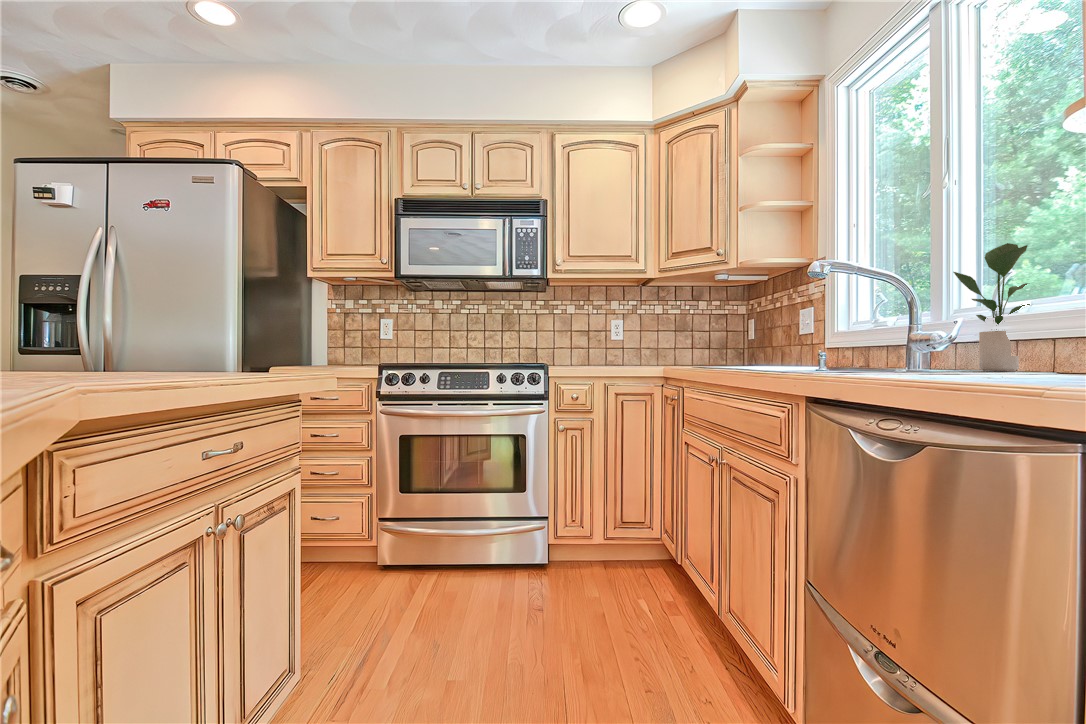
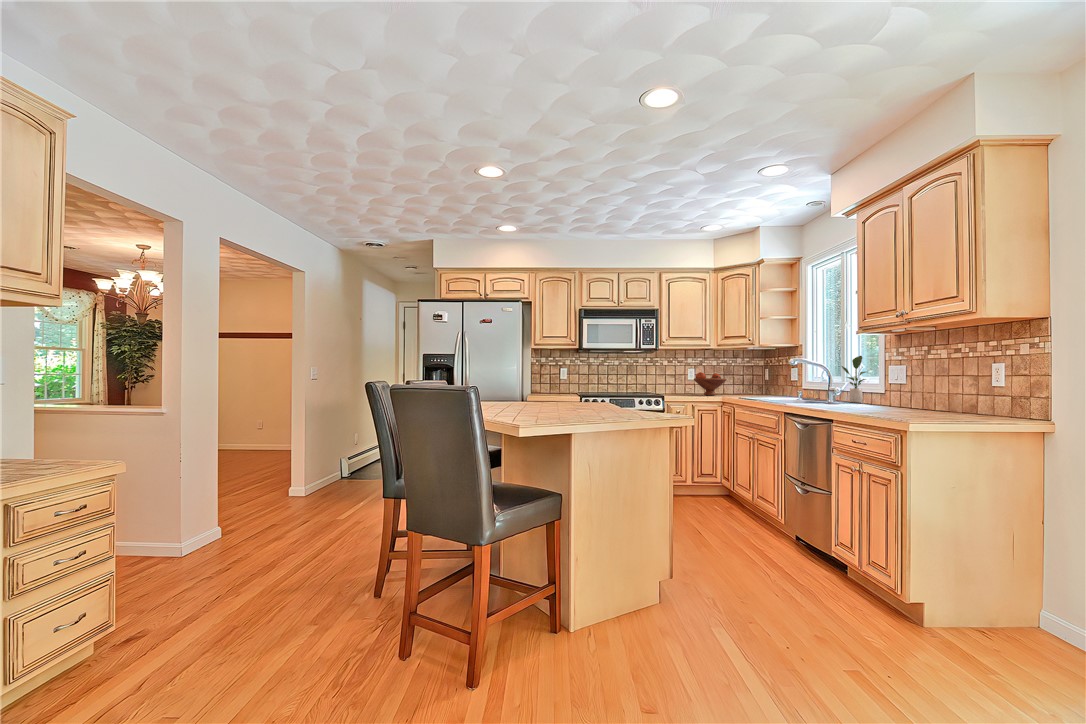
fruit bowl: none [608,319,671,364] -> present [694,372,726,395]

